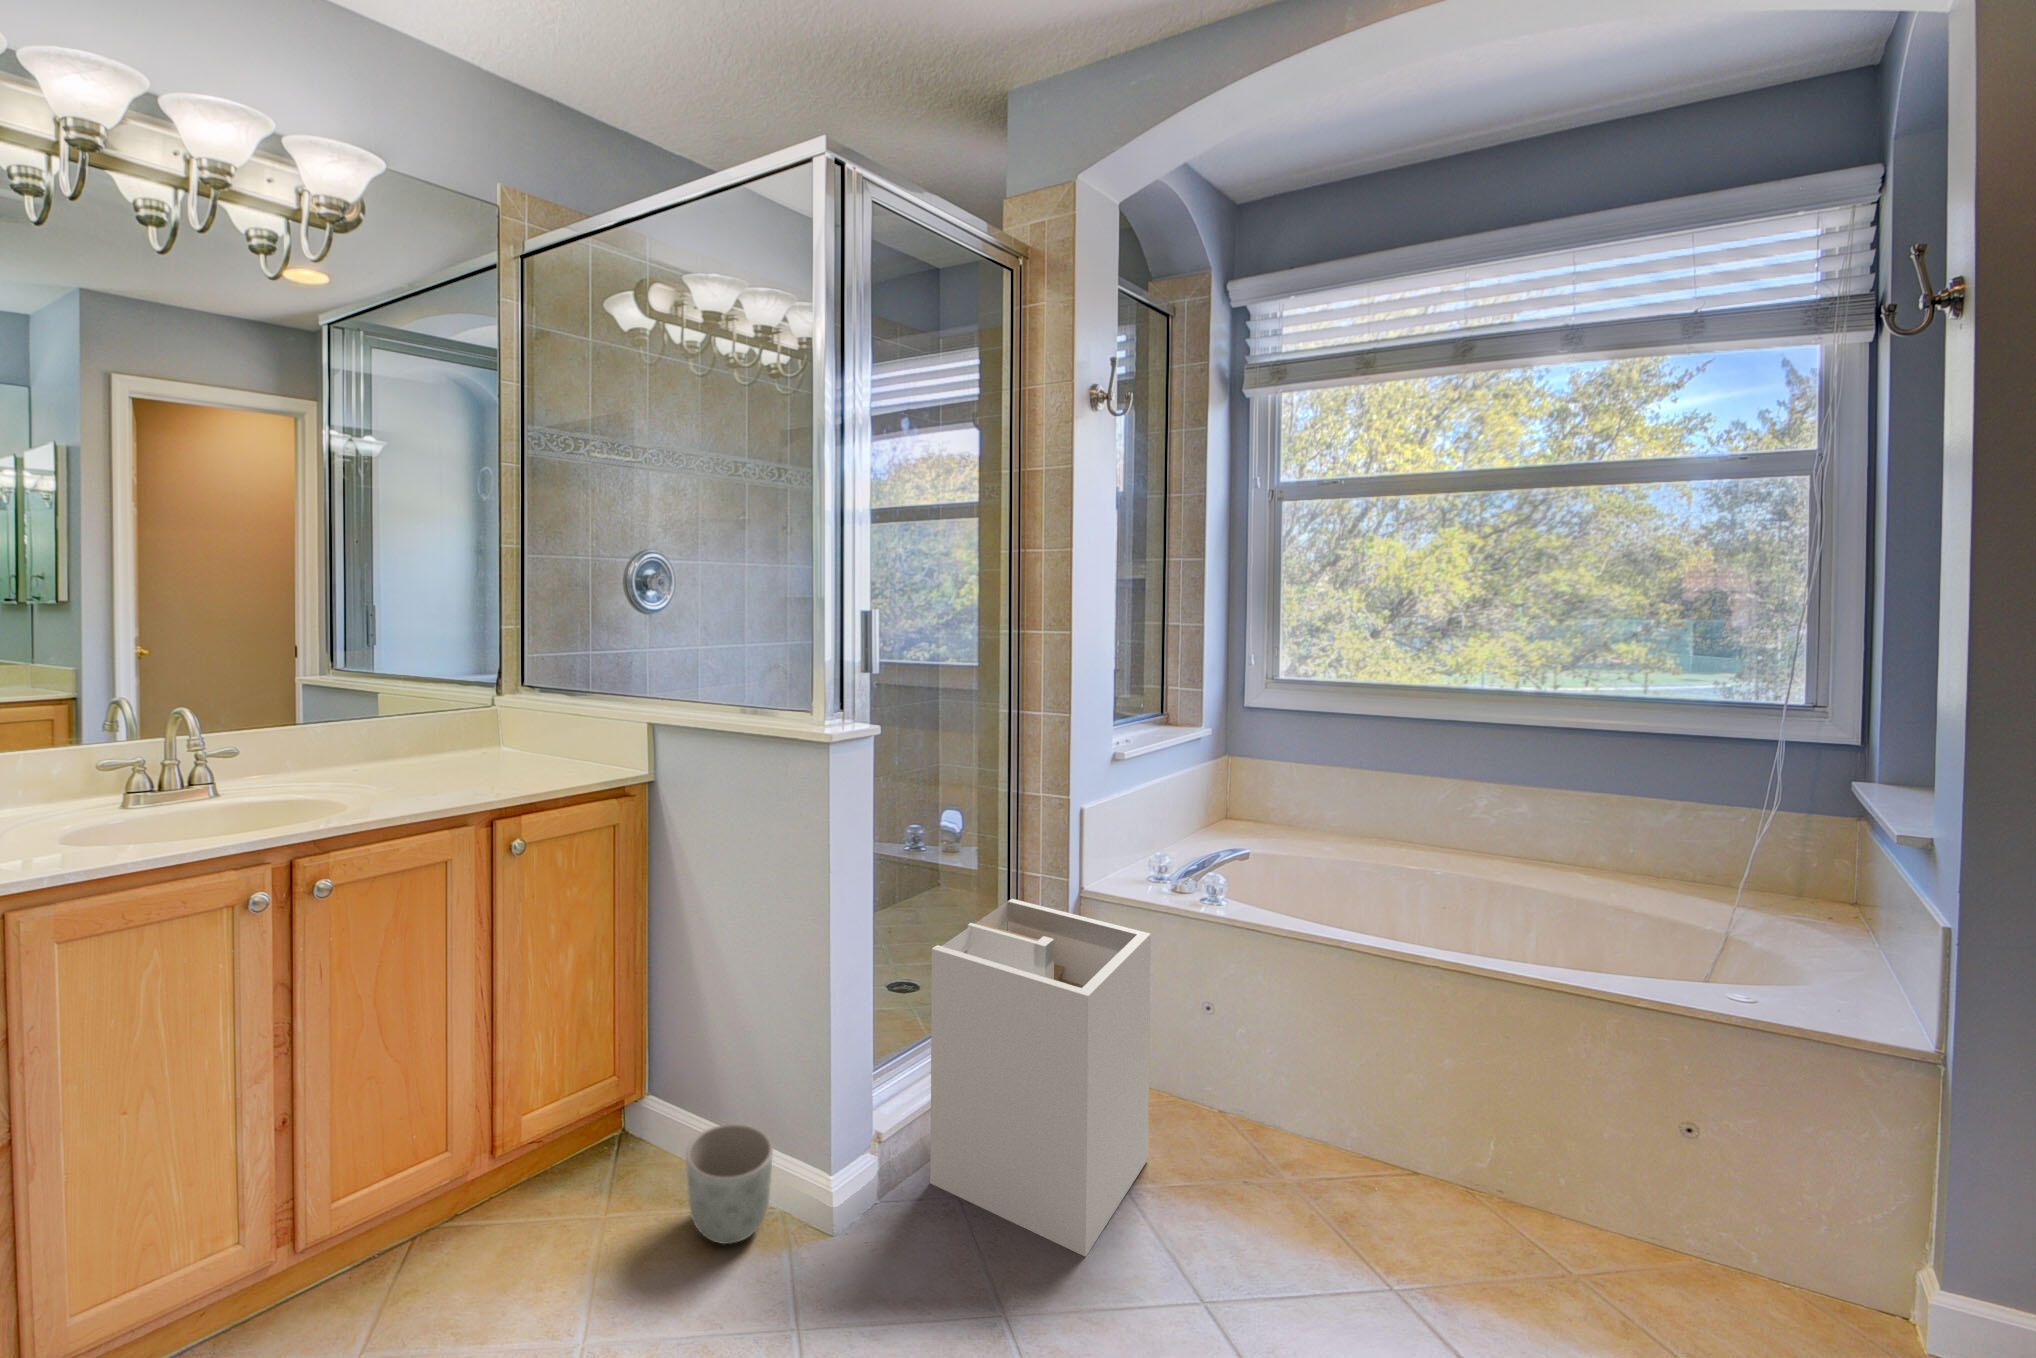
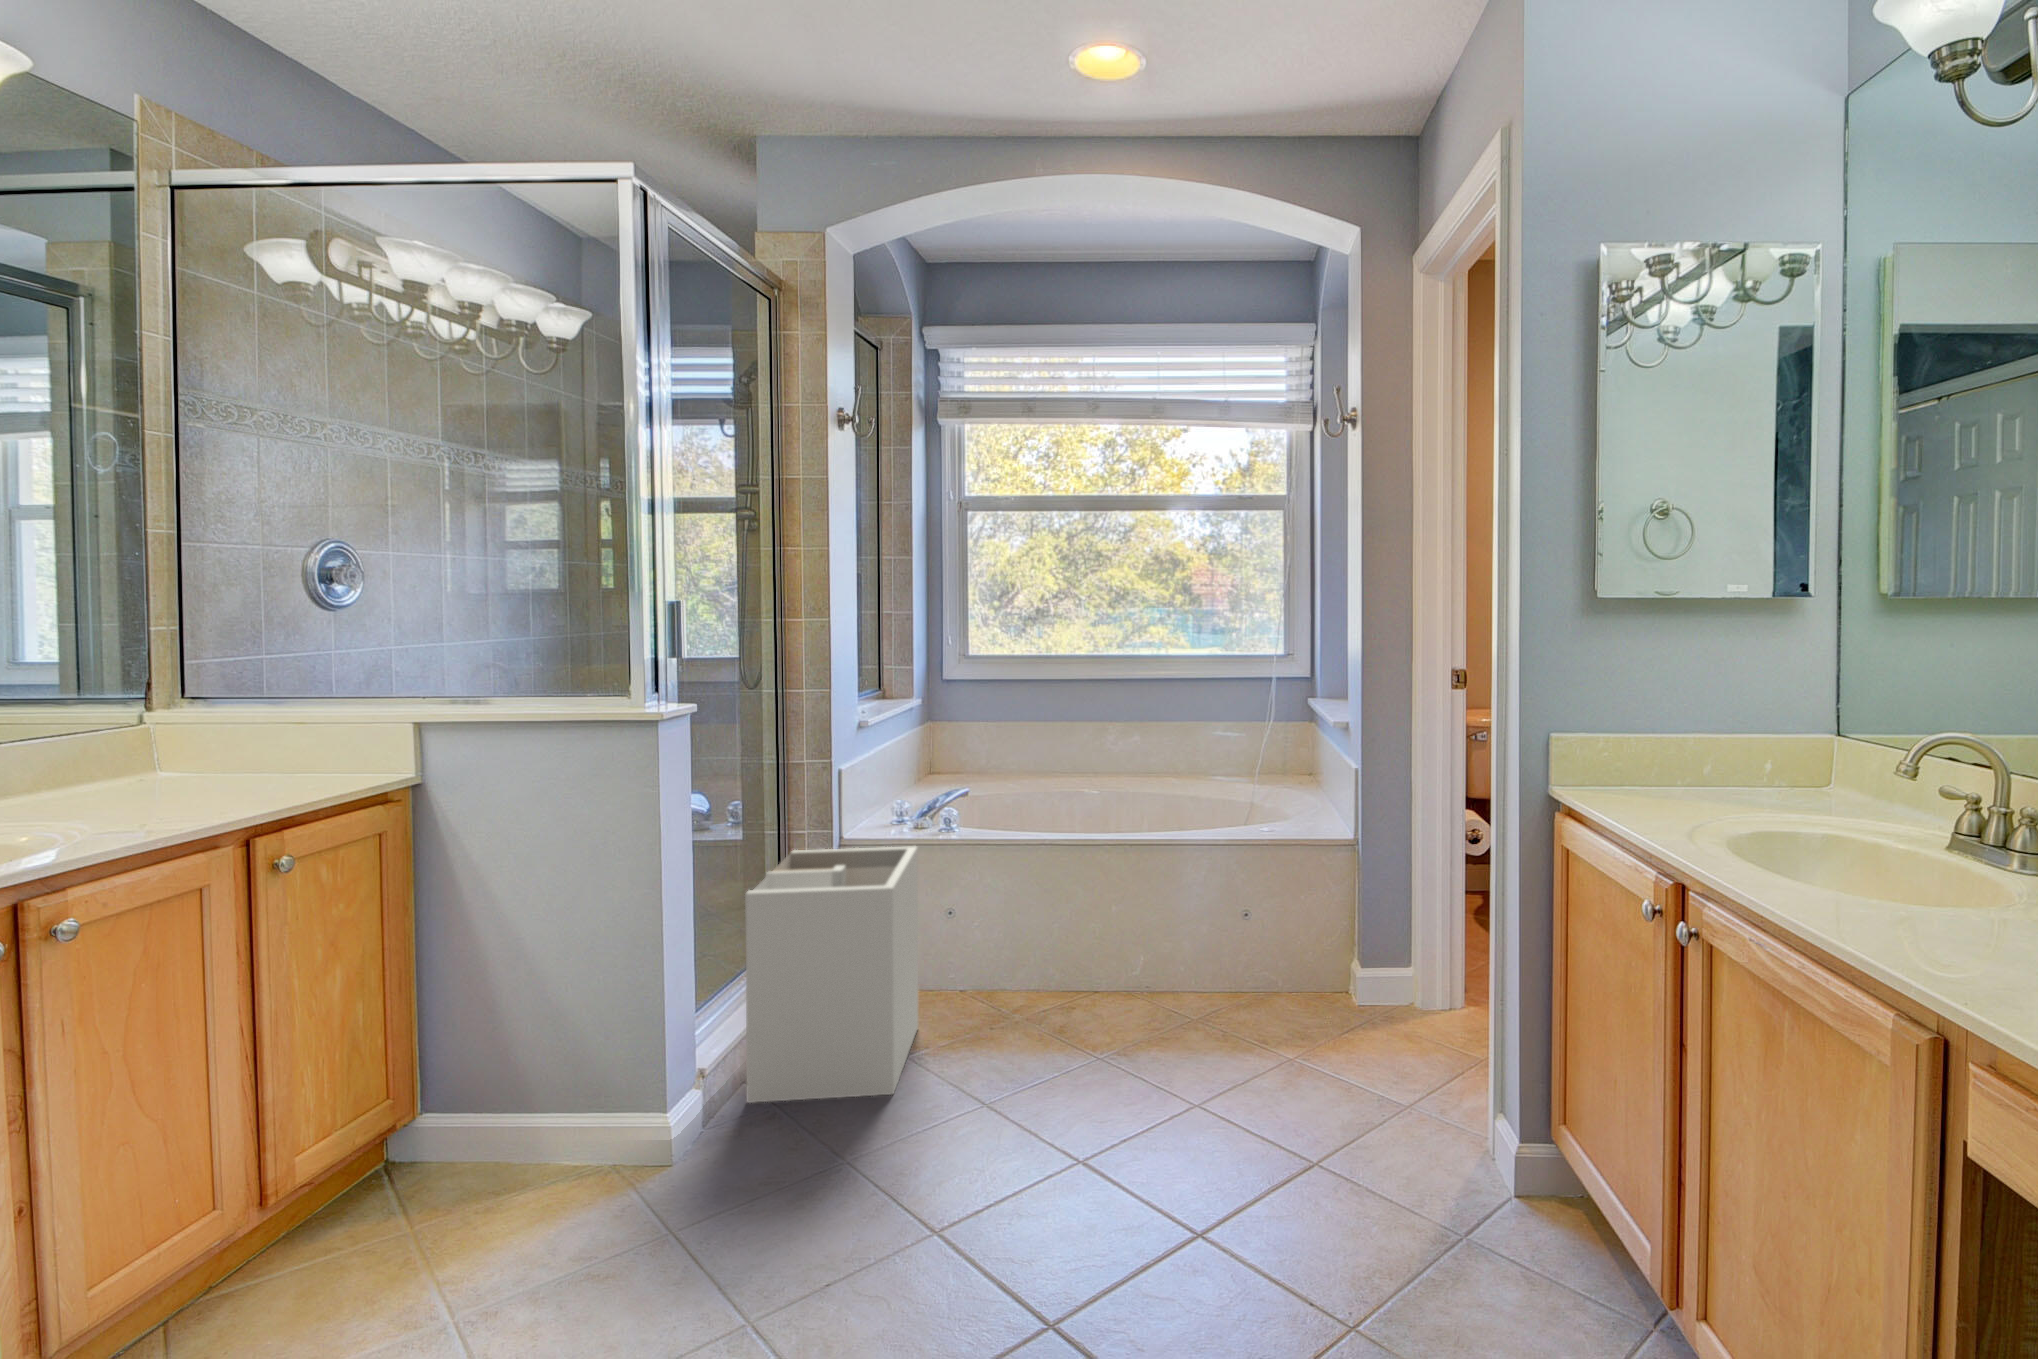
planter: present [686,1124,773,1244] -> none [509,1103,609,1215]

